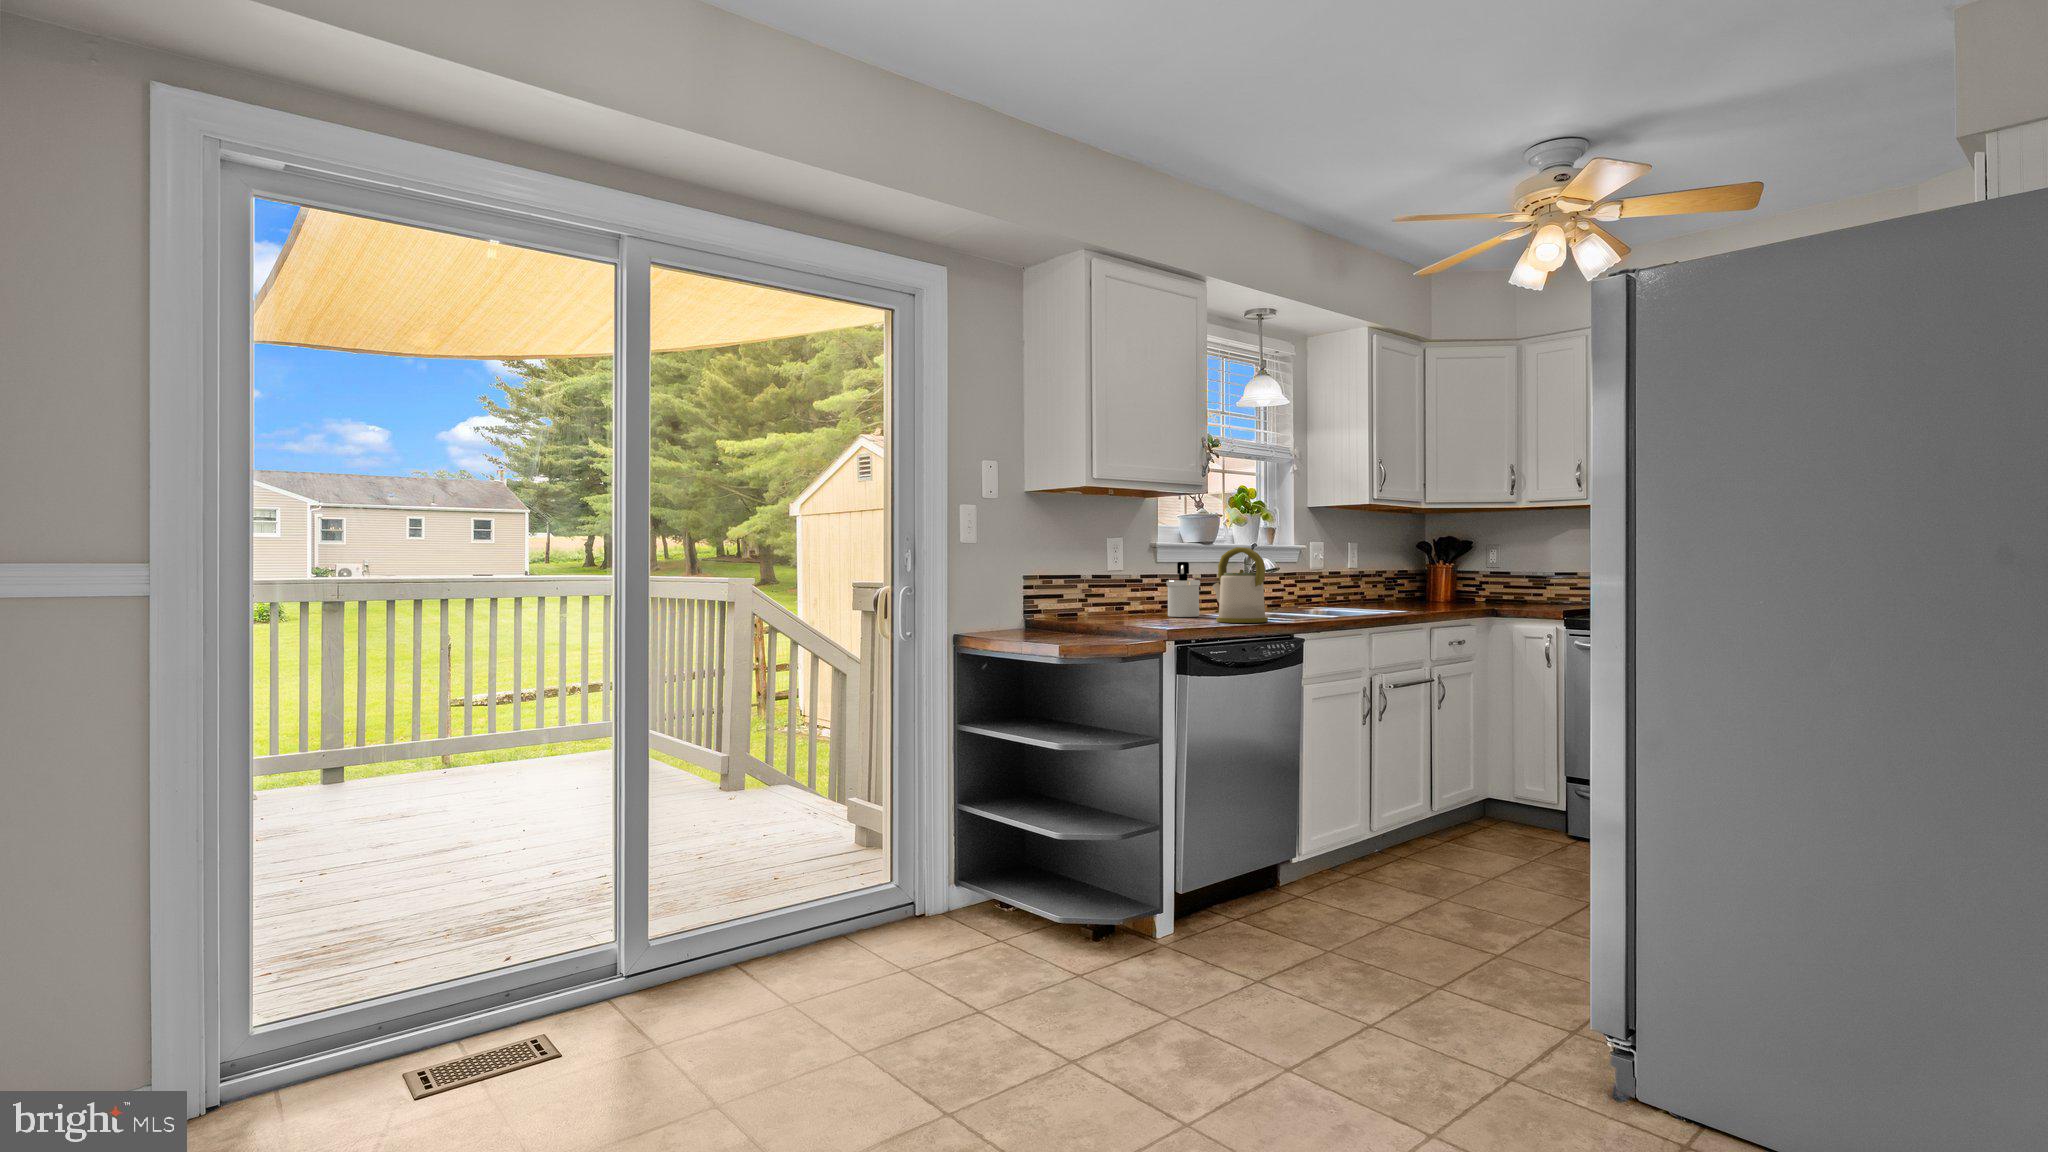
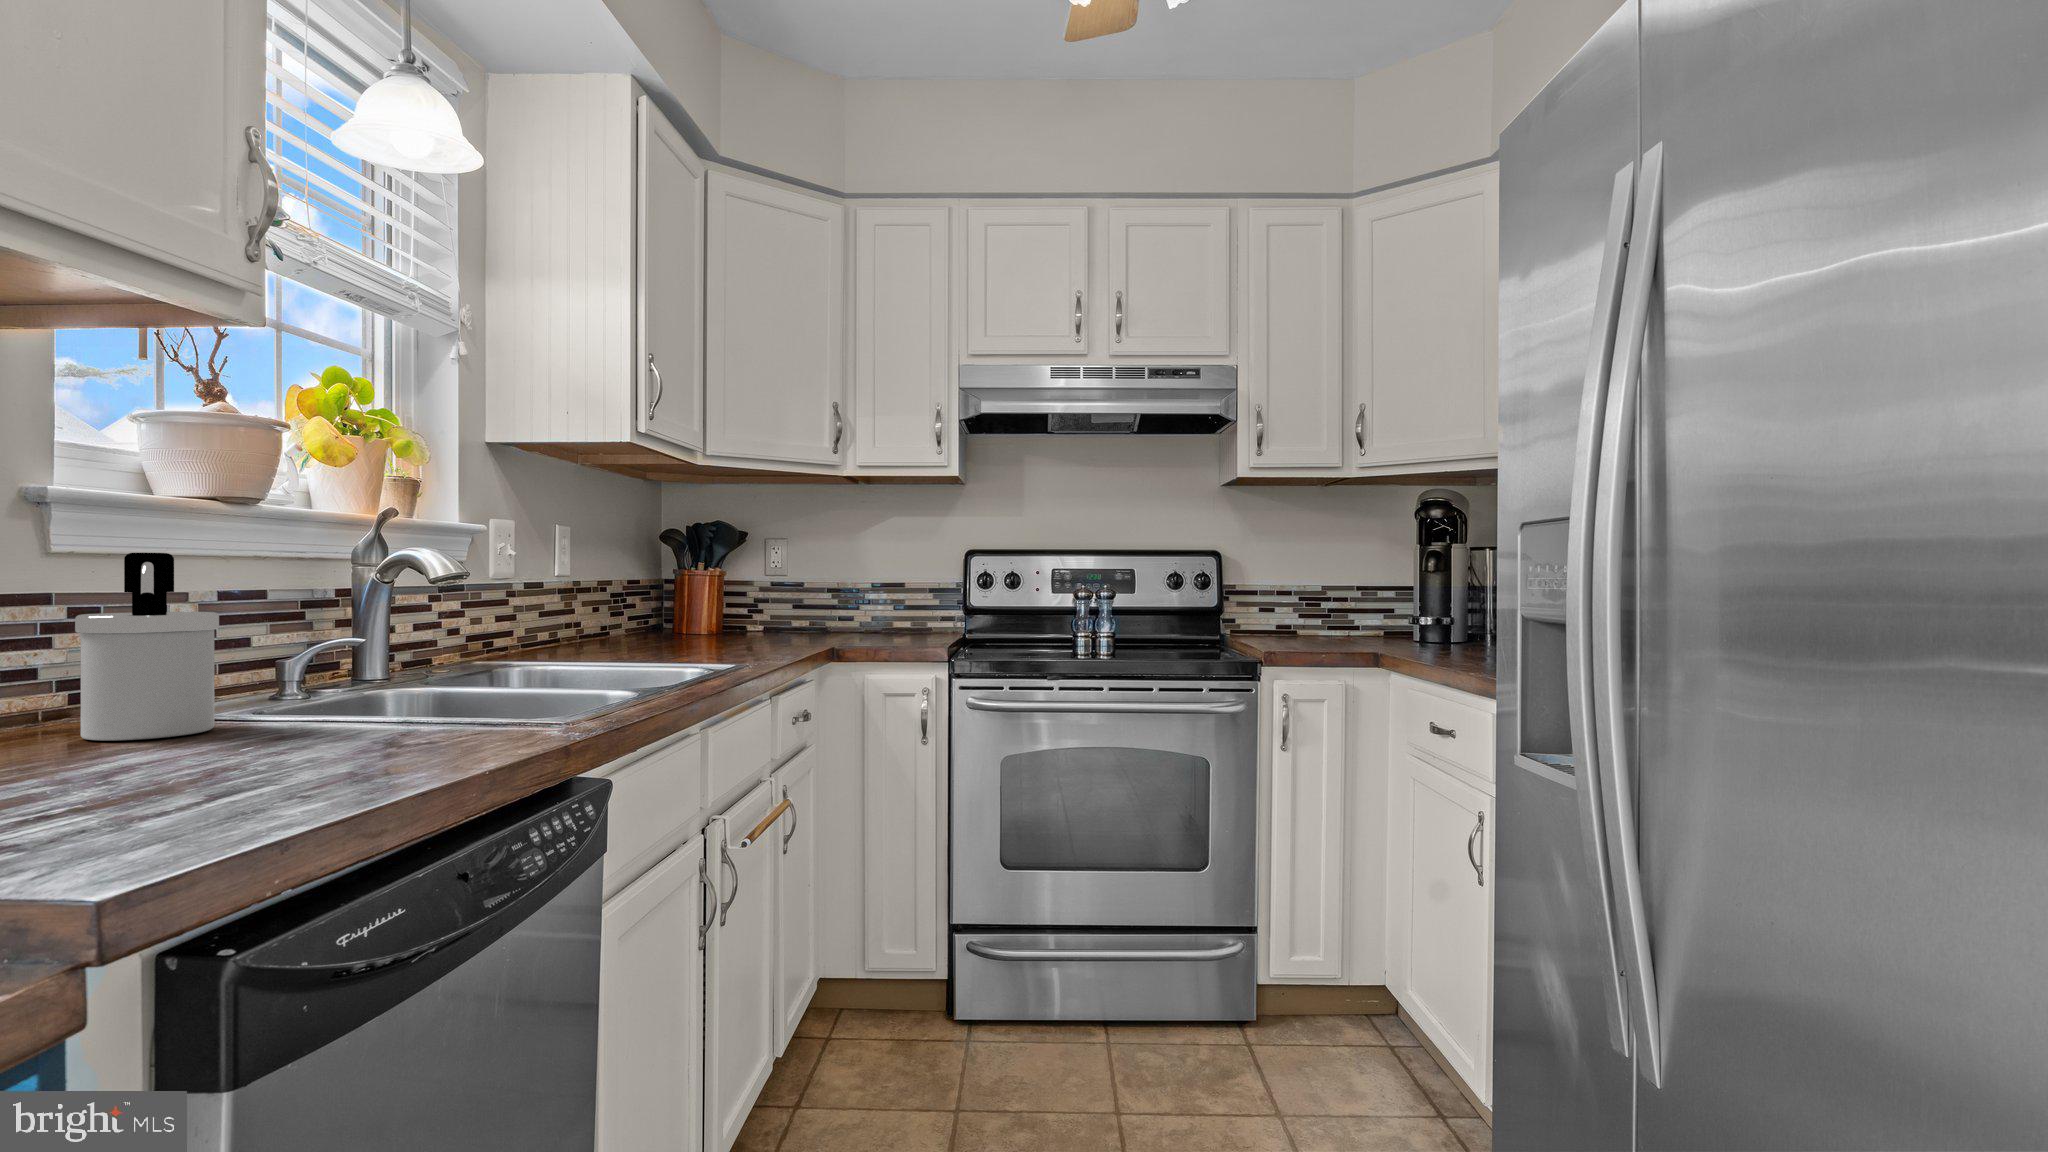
kettle: present [1212,547,1268,623] -> none [280,505,495,766]

